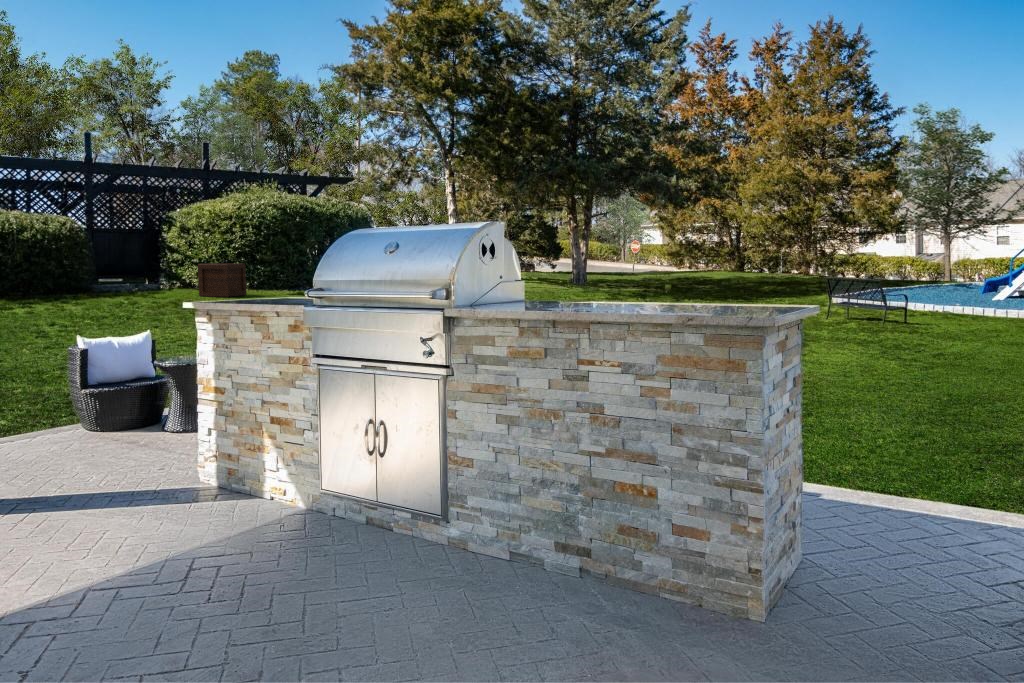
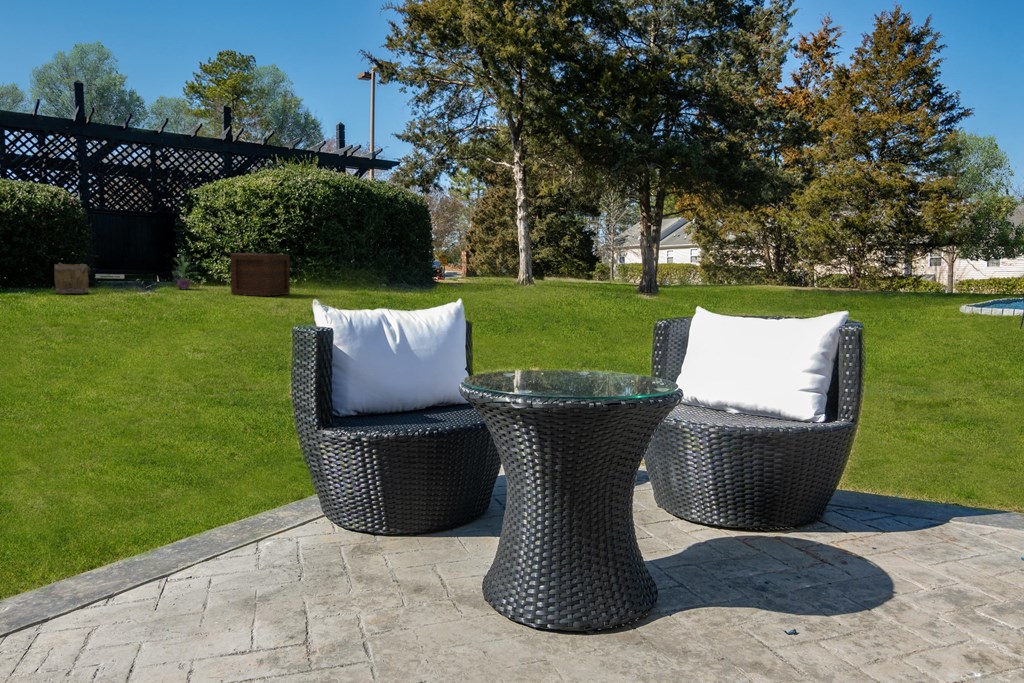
decorative plant: none [147,266,178,293] -> present [177,256,190,289]
bucket: none [63,274,90,298] -> present [55,264,90,294]

